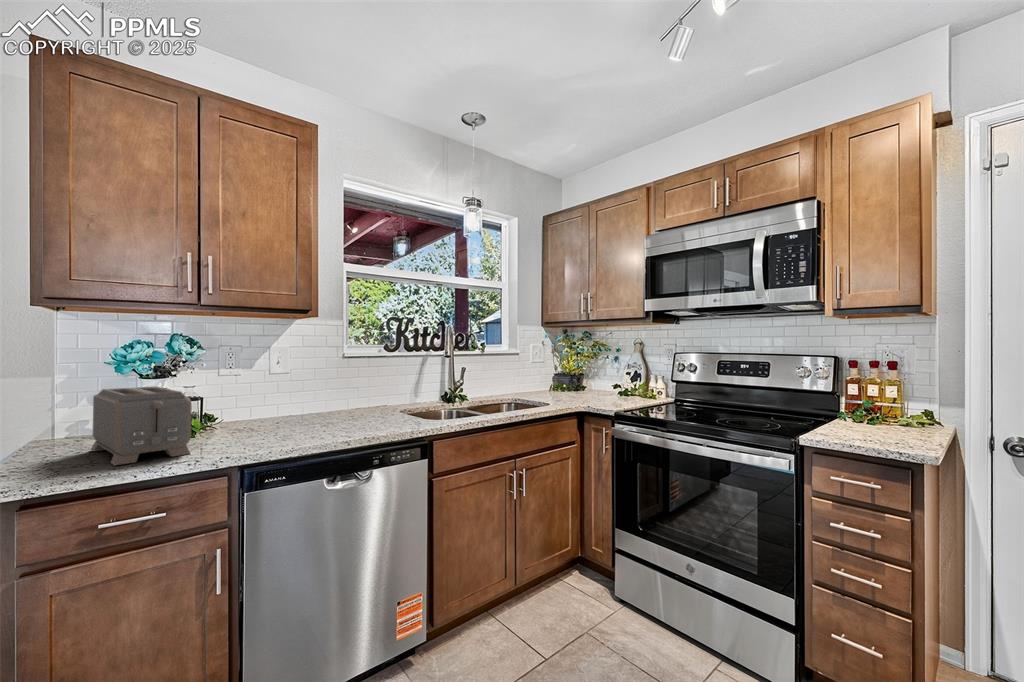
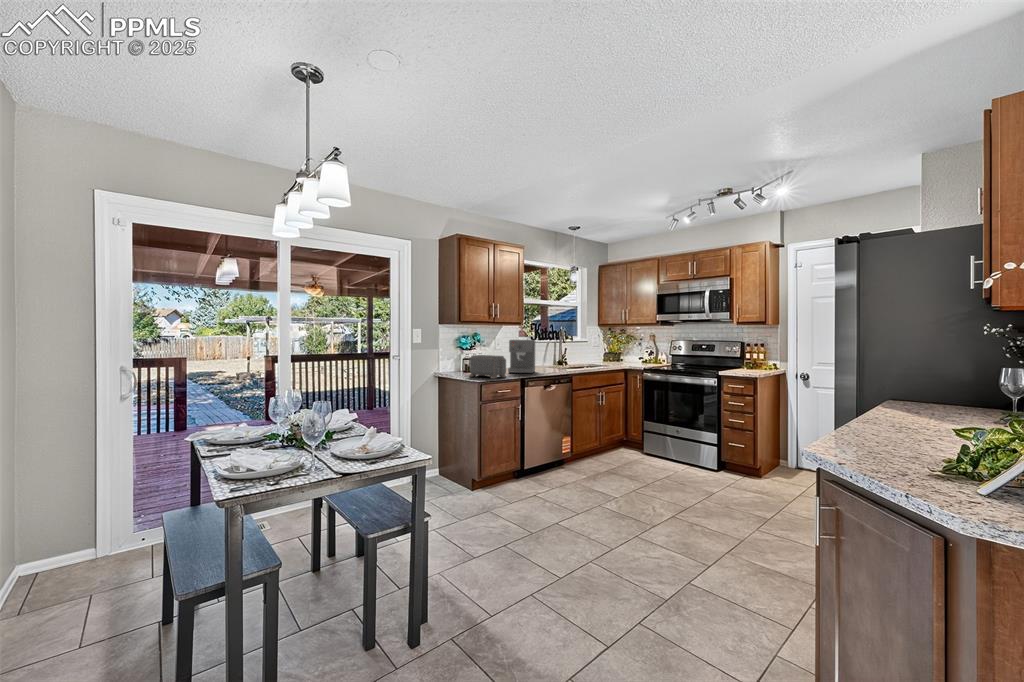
coffee maker: none [259,347,348,434] -> present [508,340,535,373]

